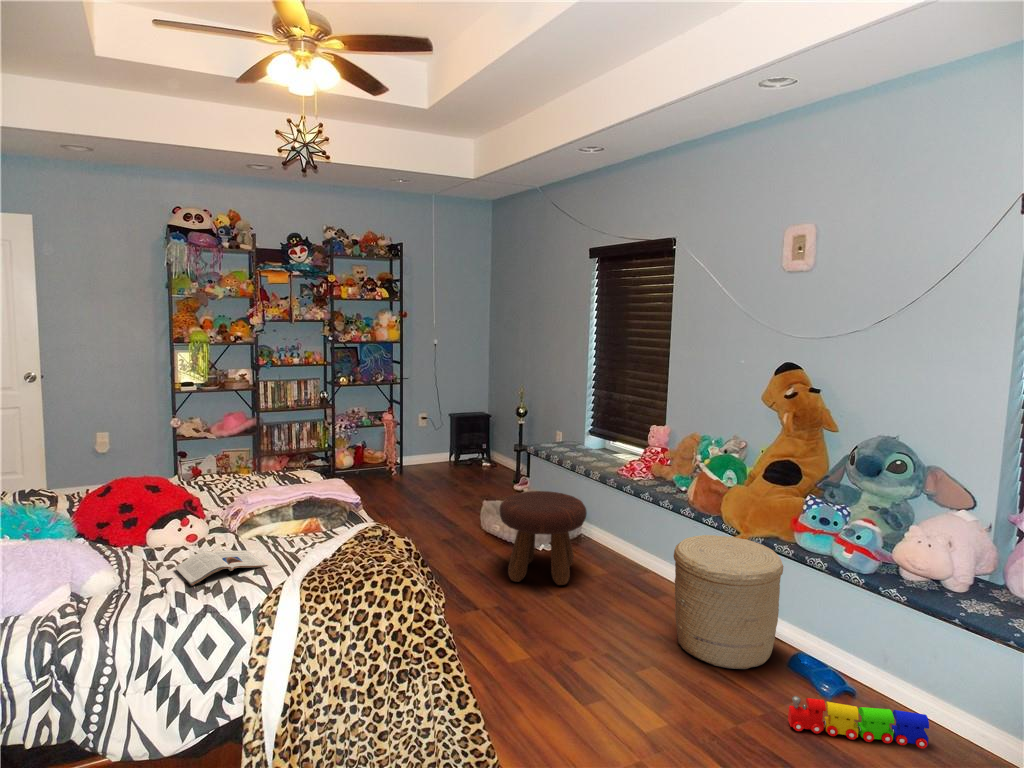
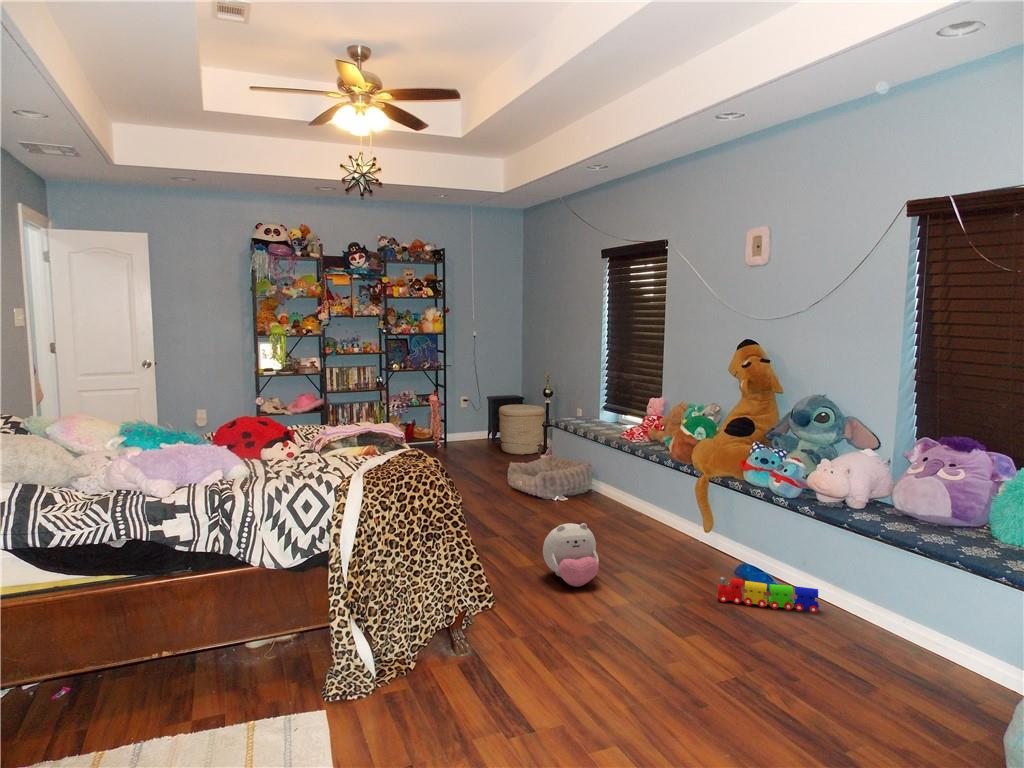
footstool: present [500,491,587,585] -> none [518,449,588,521]
woven basket: present [674,535,784,669] -> present [499,404,545,455]
magazine: present [175,550,268,586] -> none [277,462,339,480]
plush toy: none [550,618,628,709] -> present [543,523,599,587]

